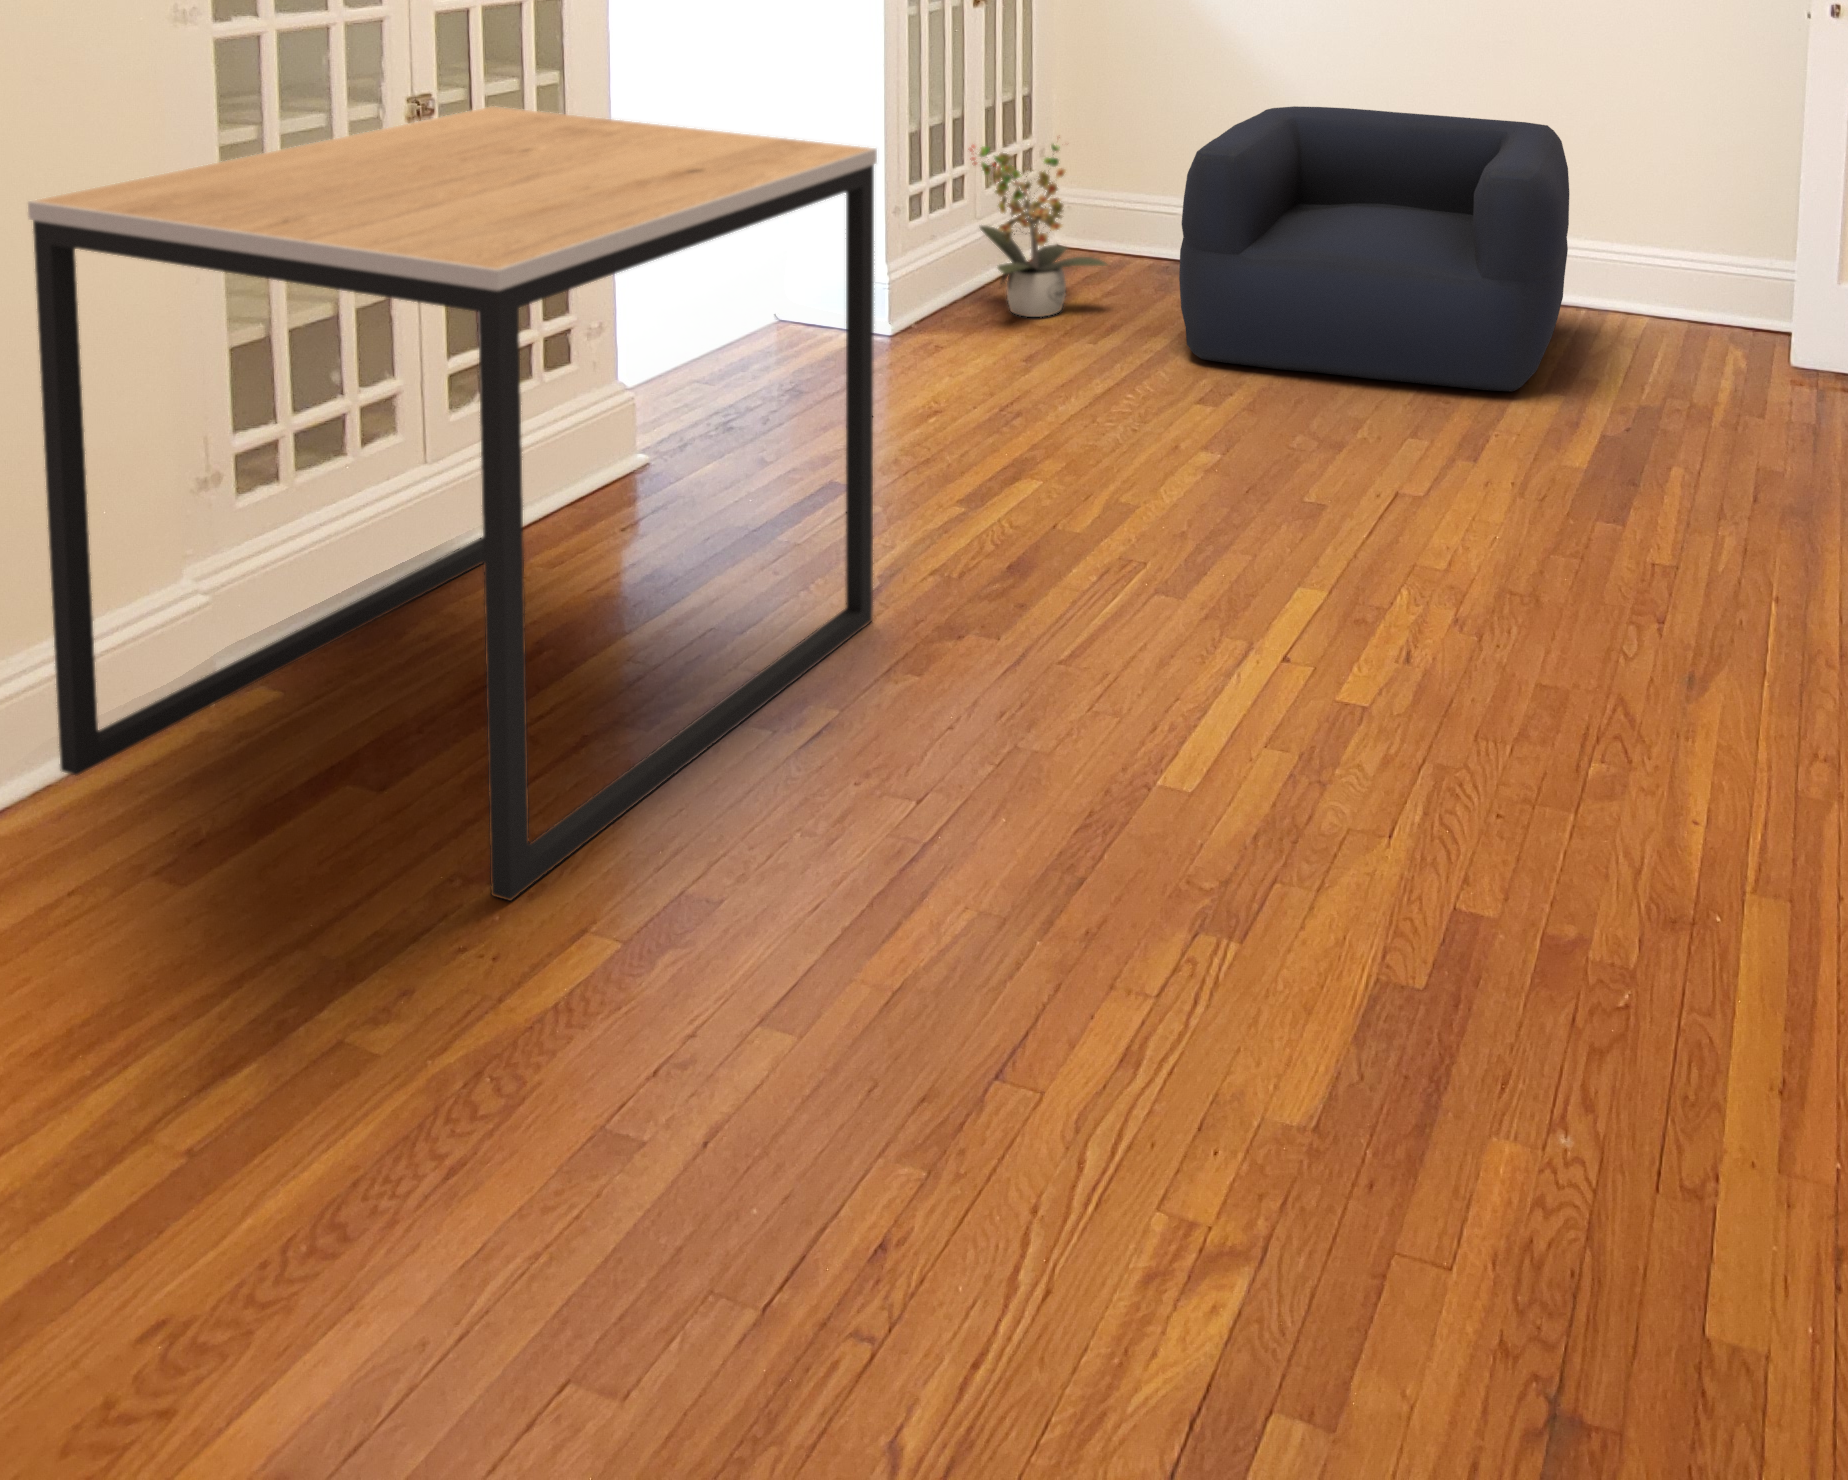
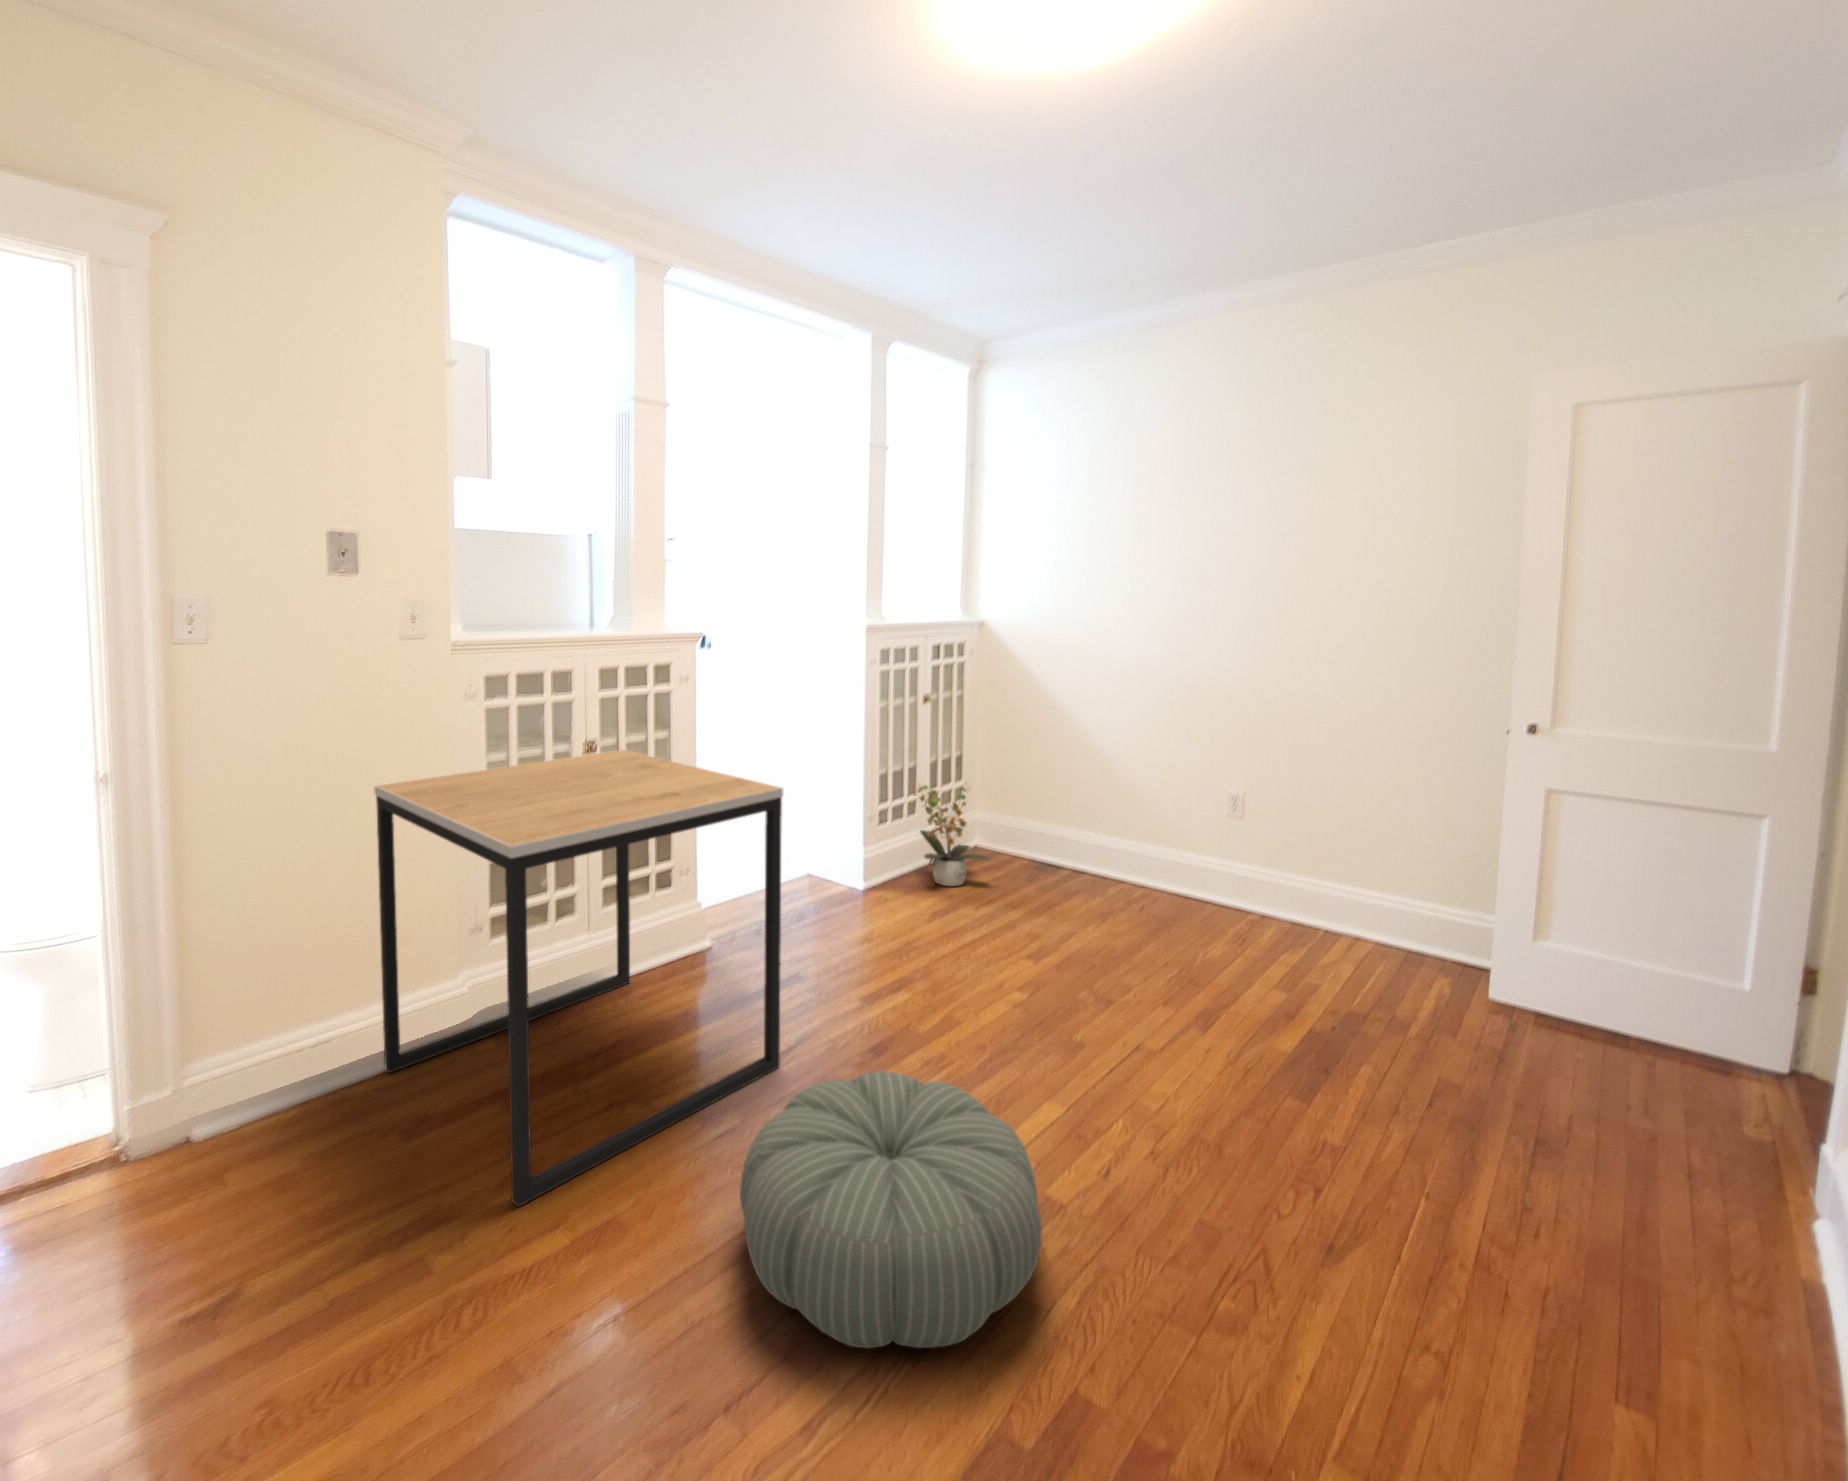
armchair: present [1179,106,1569,391] -> none [1024,774,1295,979]
pouf: none [930,564,1380,915] -> present [740,1071,1042,1348]

